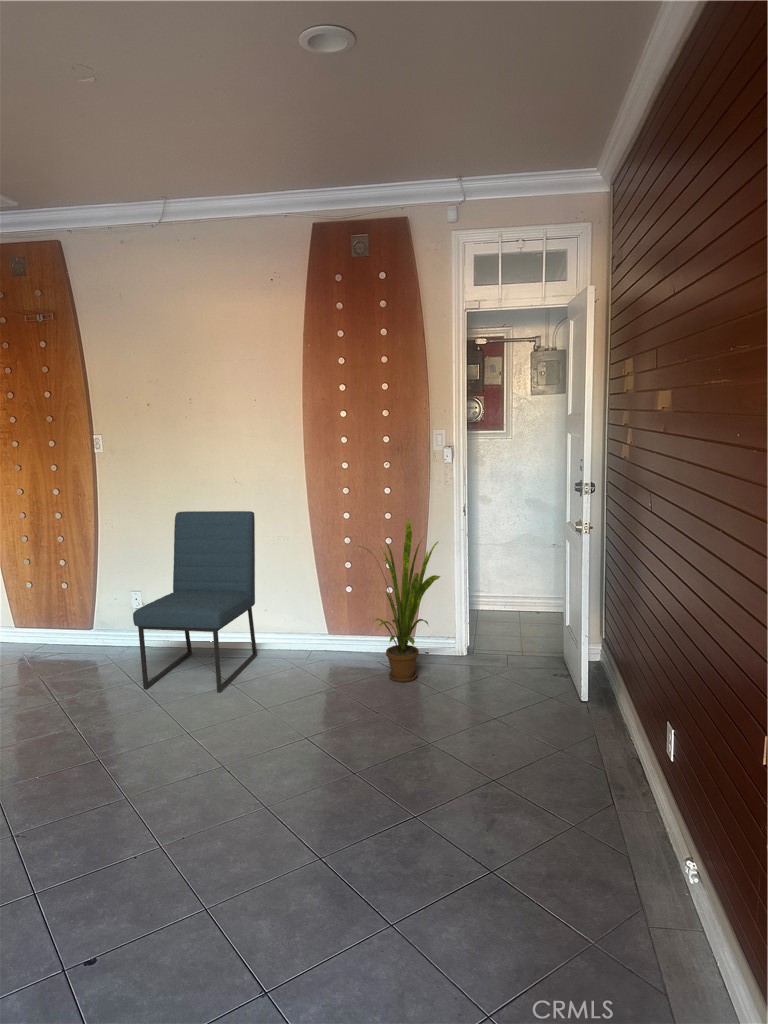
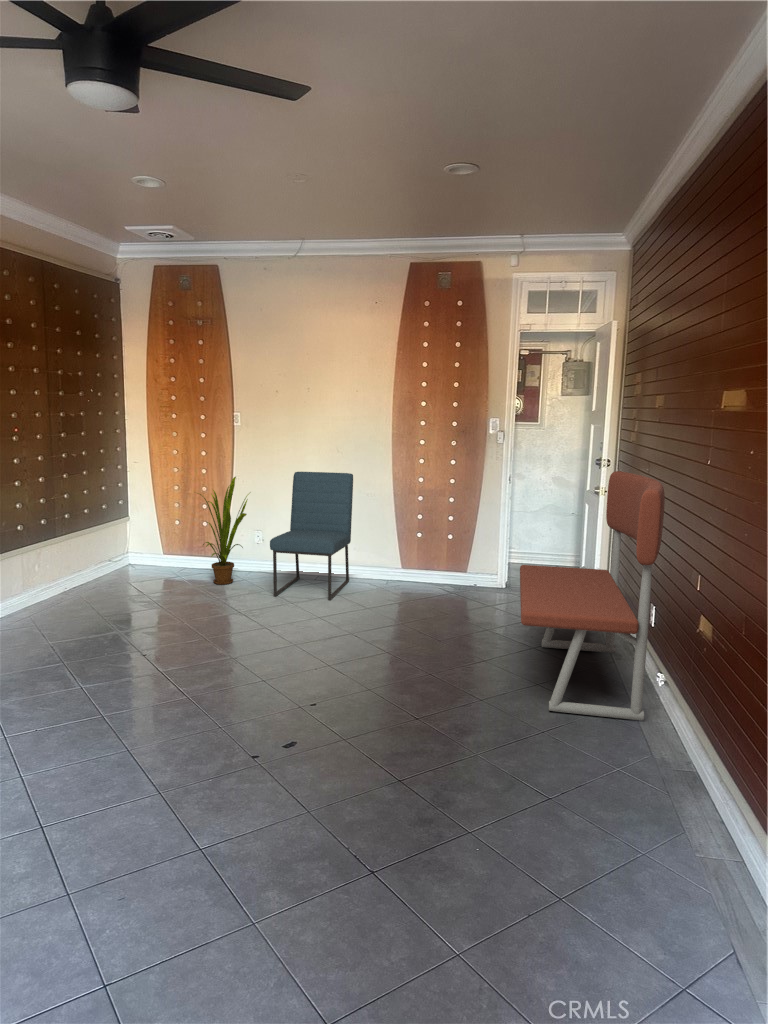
bench: none [453,508,690,959] -> present [520,471,665,720]
house plant: present [359,519,440,682] -> present [198,477,249,585]

